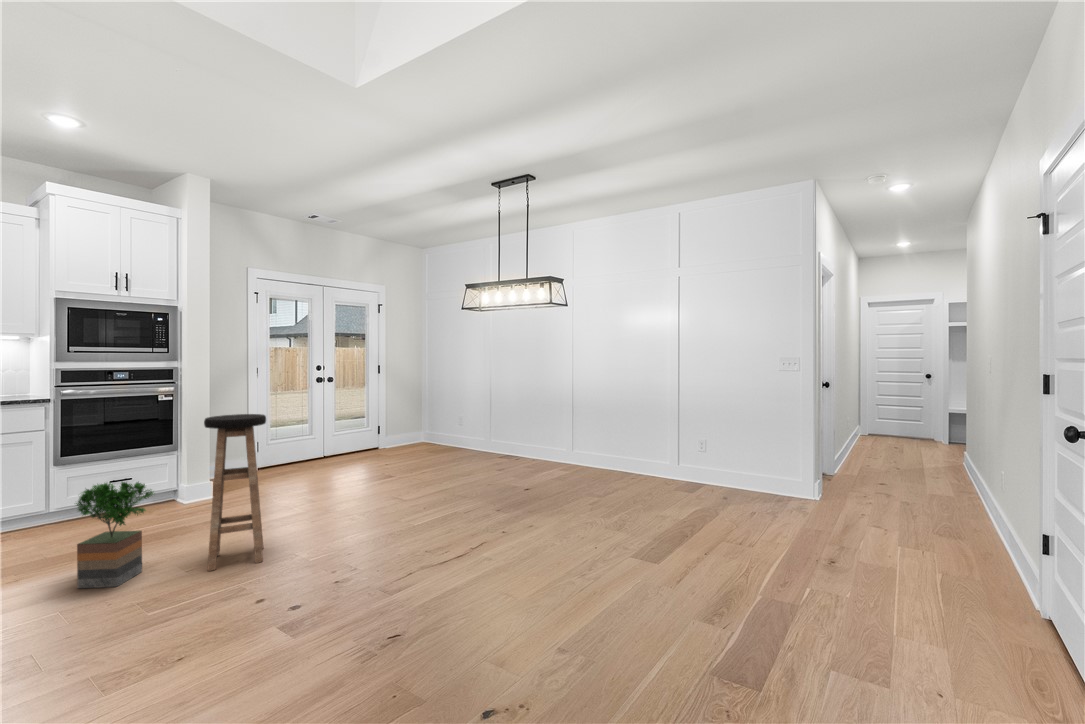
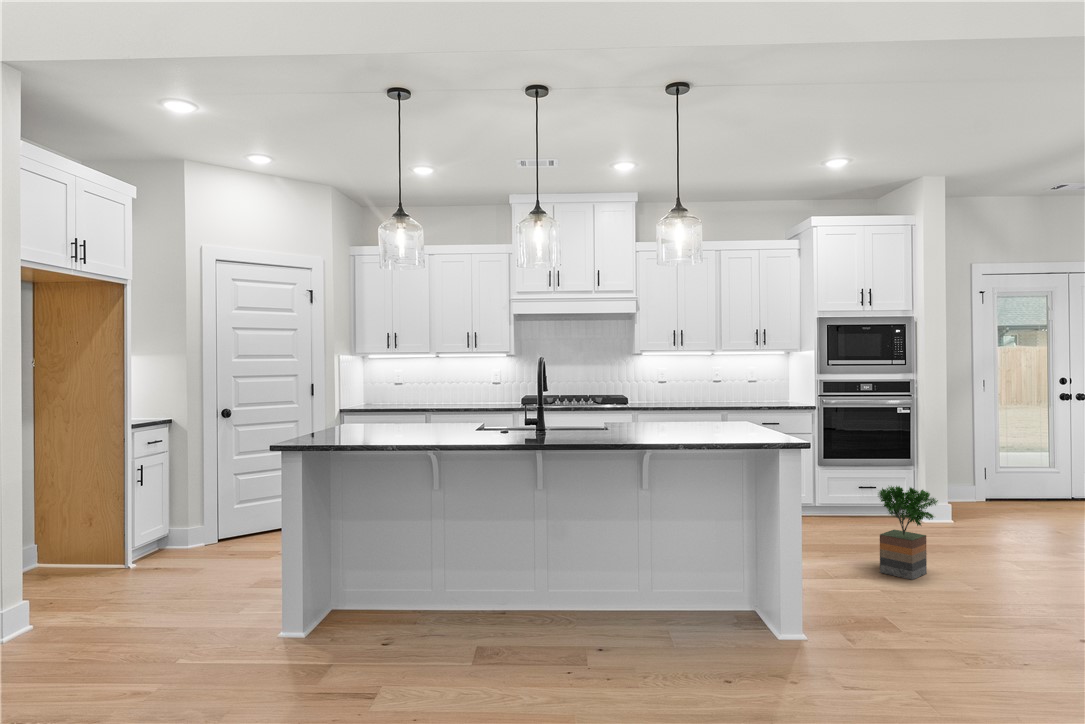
bar stool: present [204,414,266,571] -> none [985,435,1052,597]

